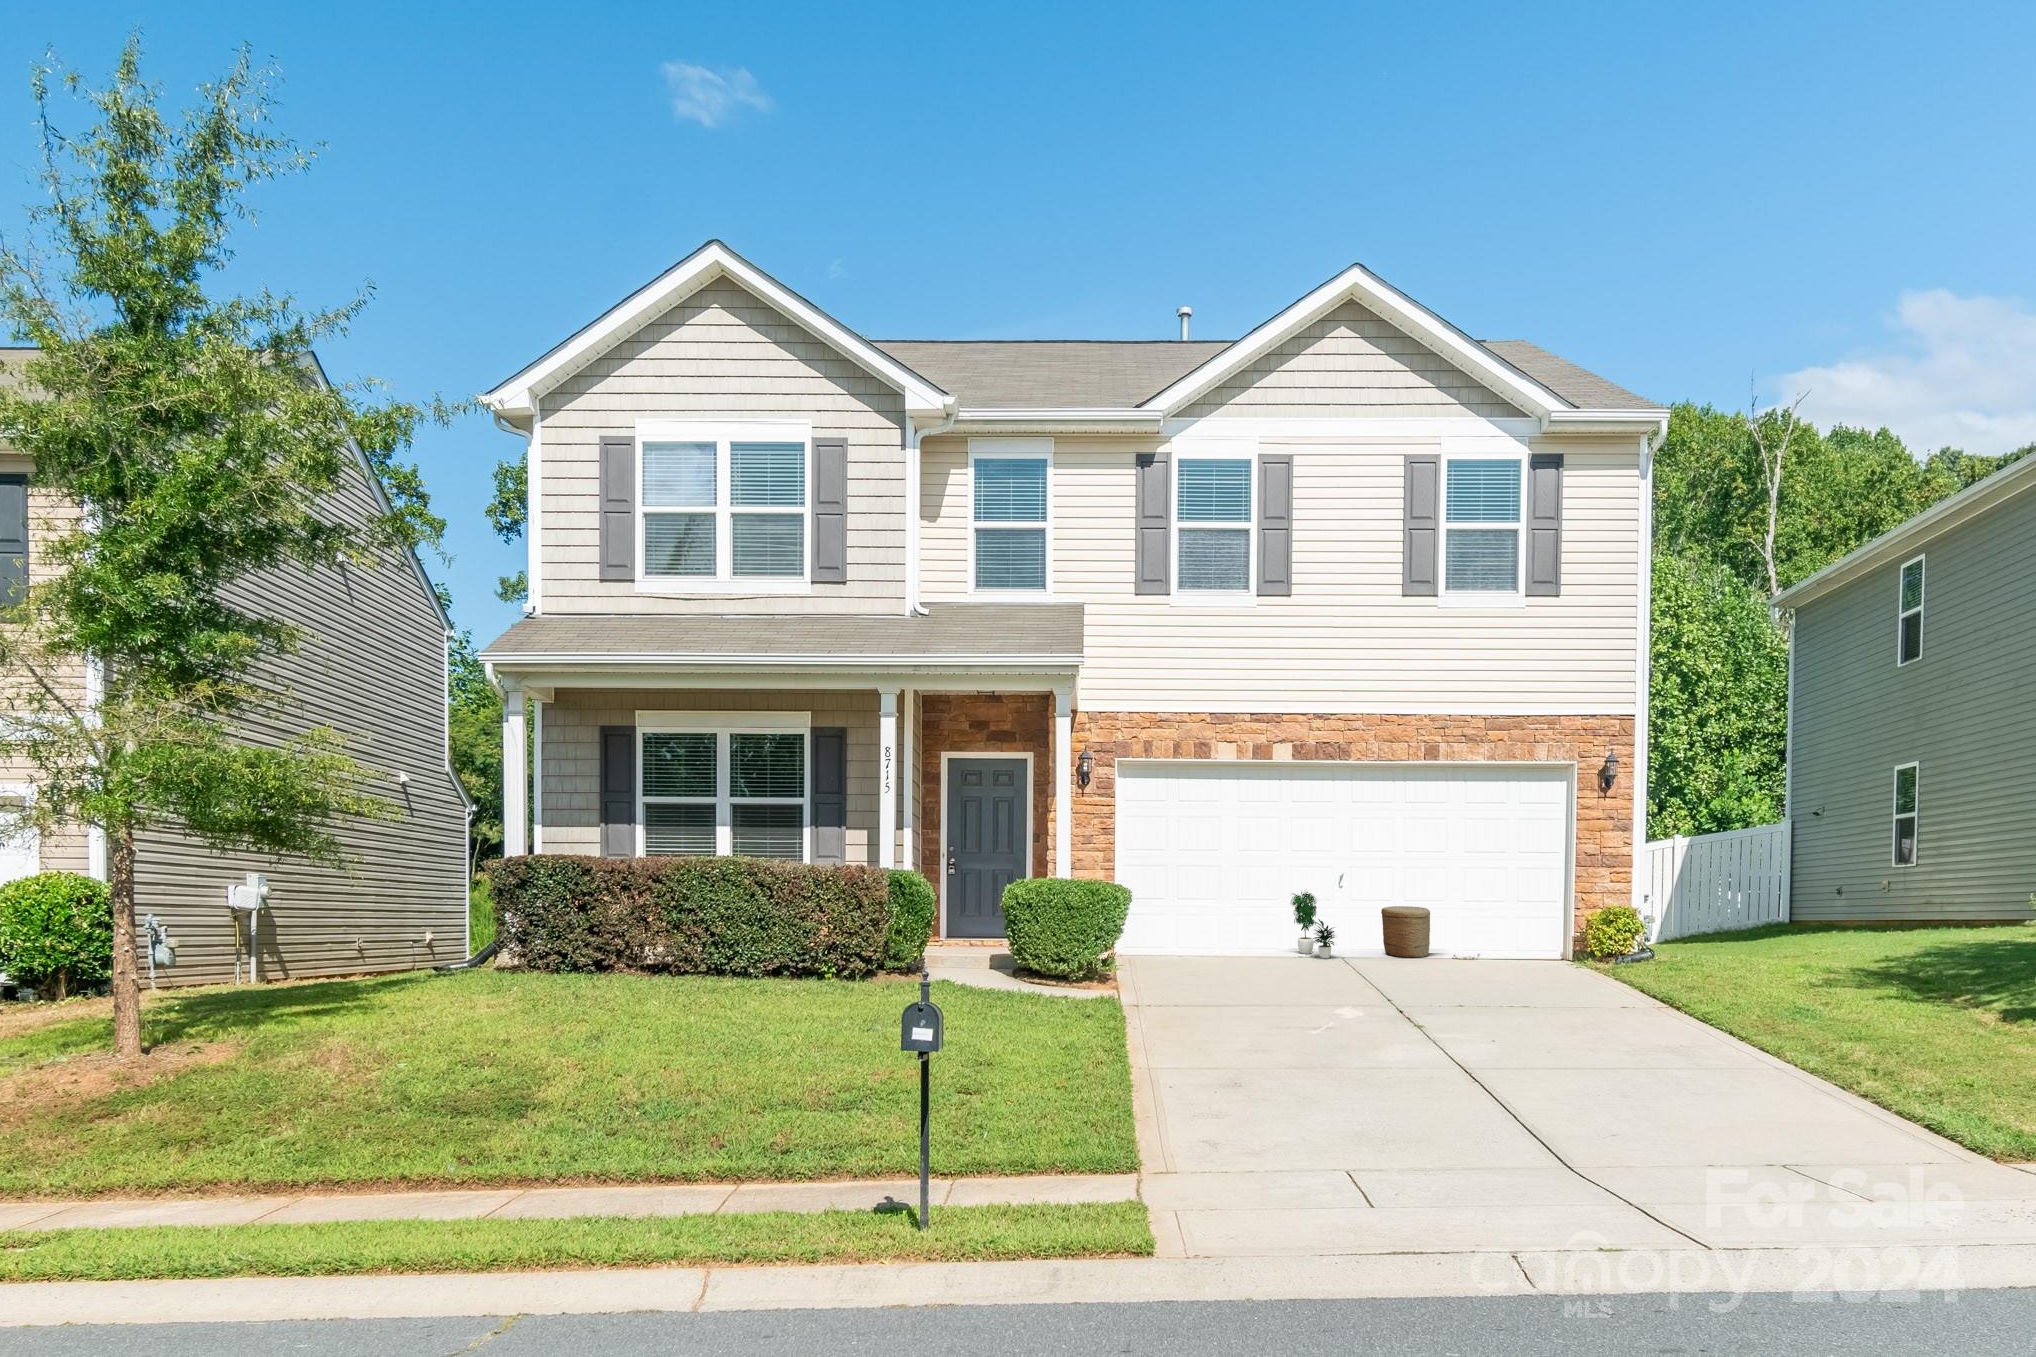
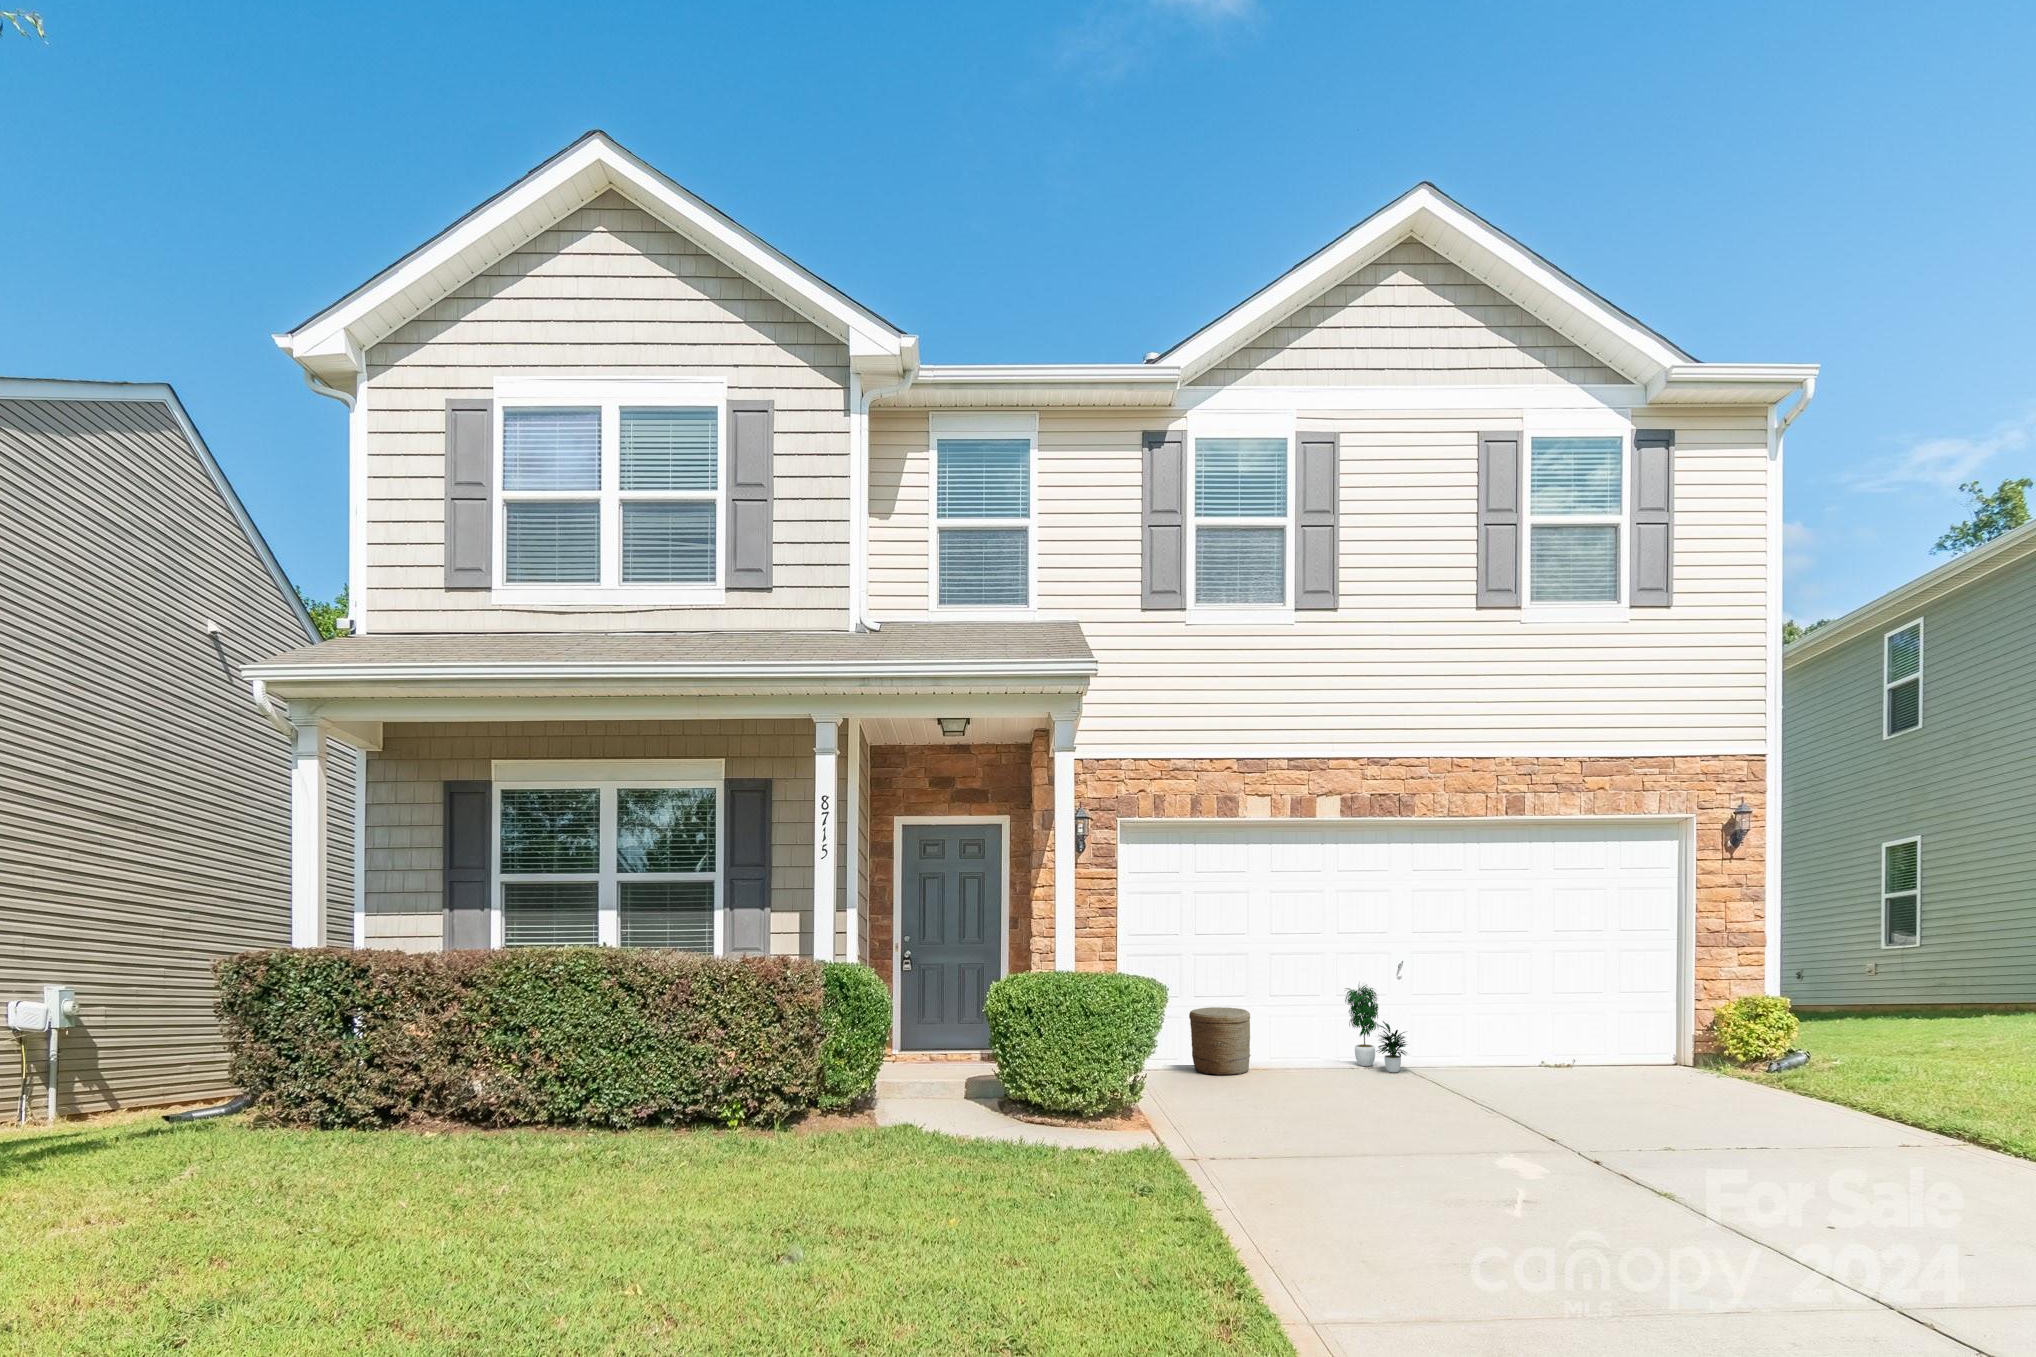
basket: present [1381,906,1430,958] -> present [1189,1007,1250,1075]

